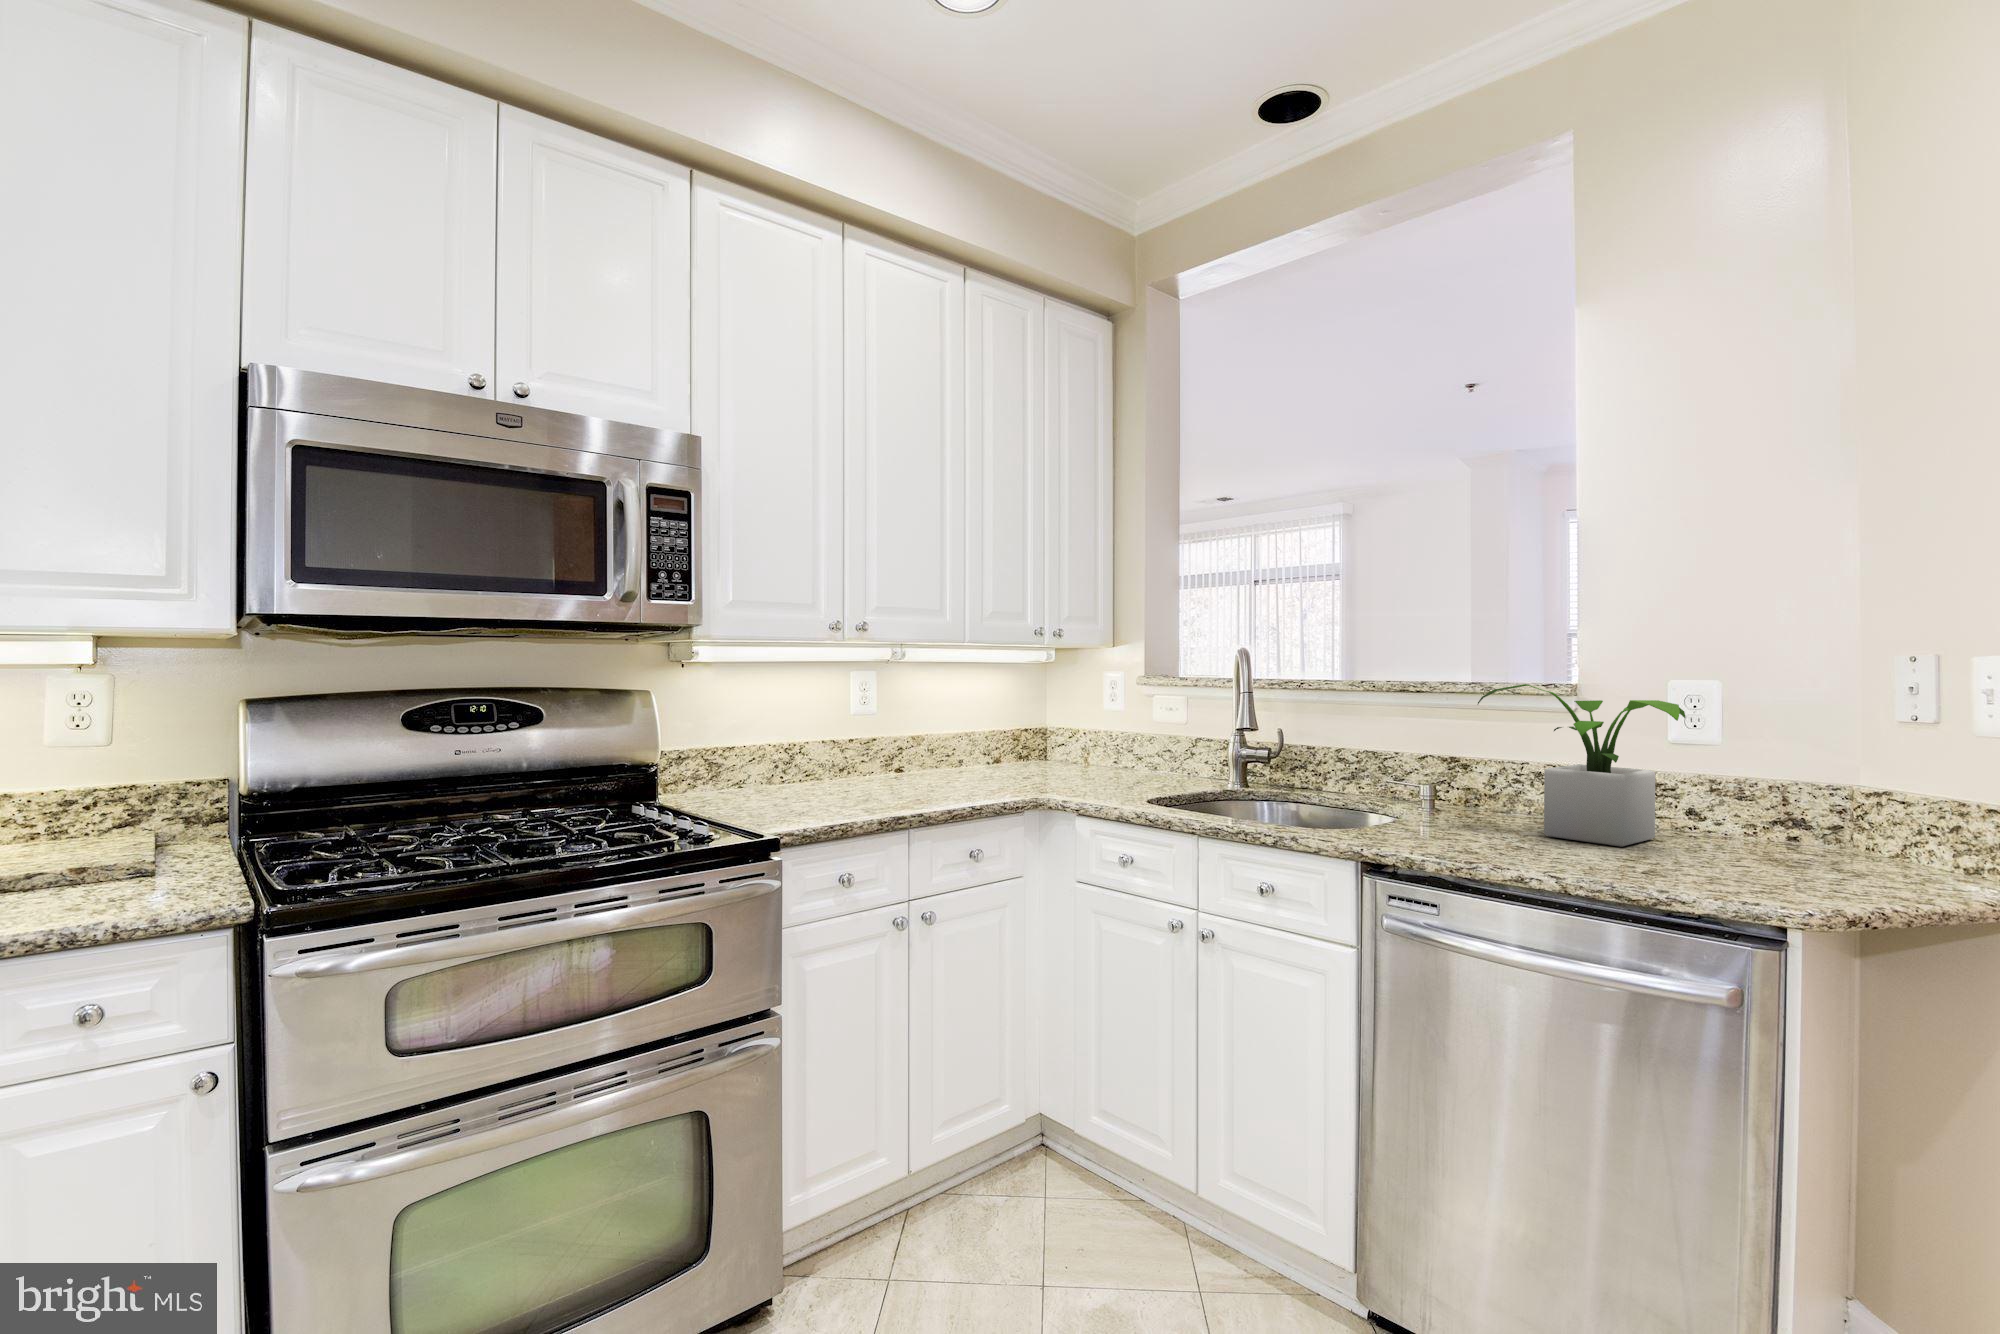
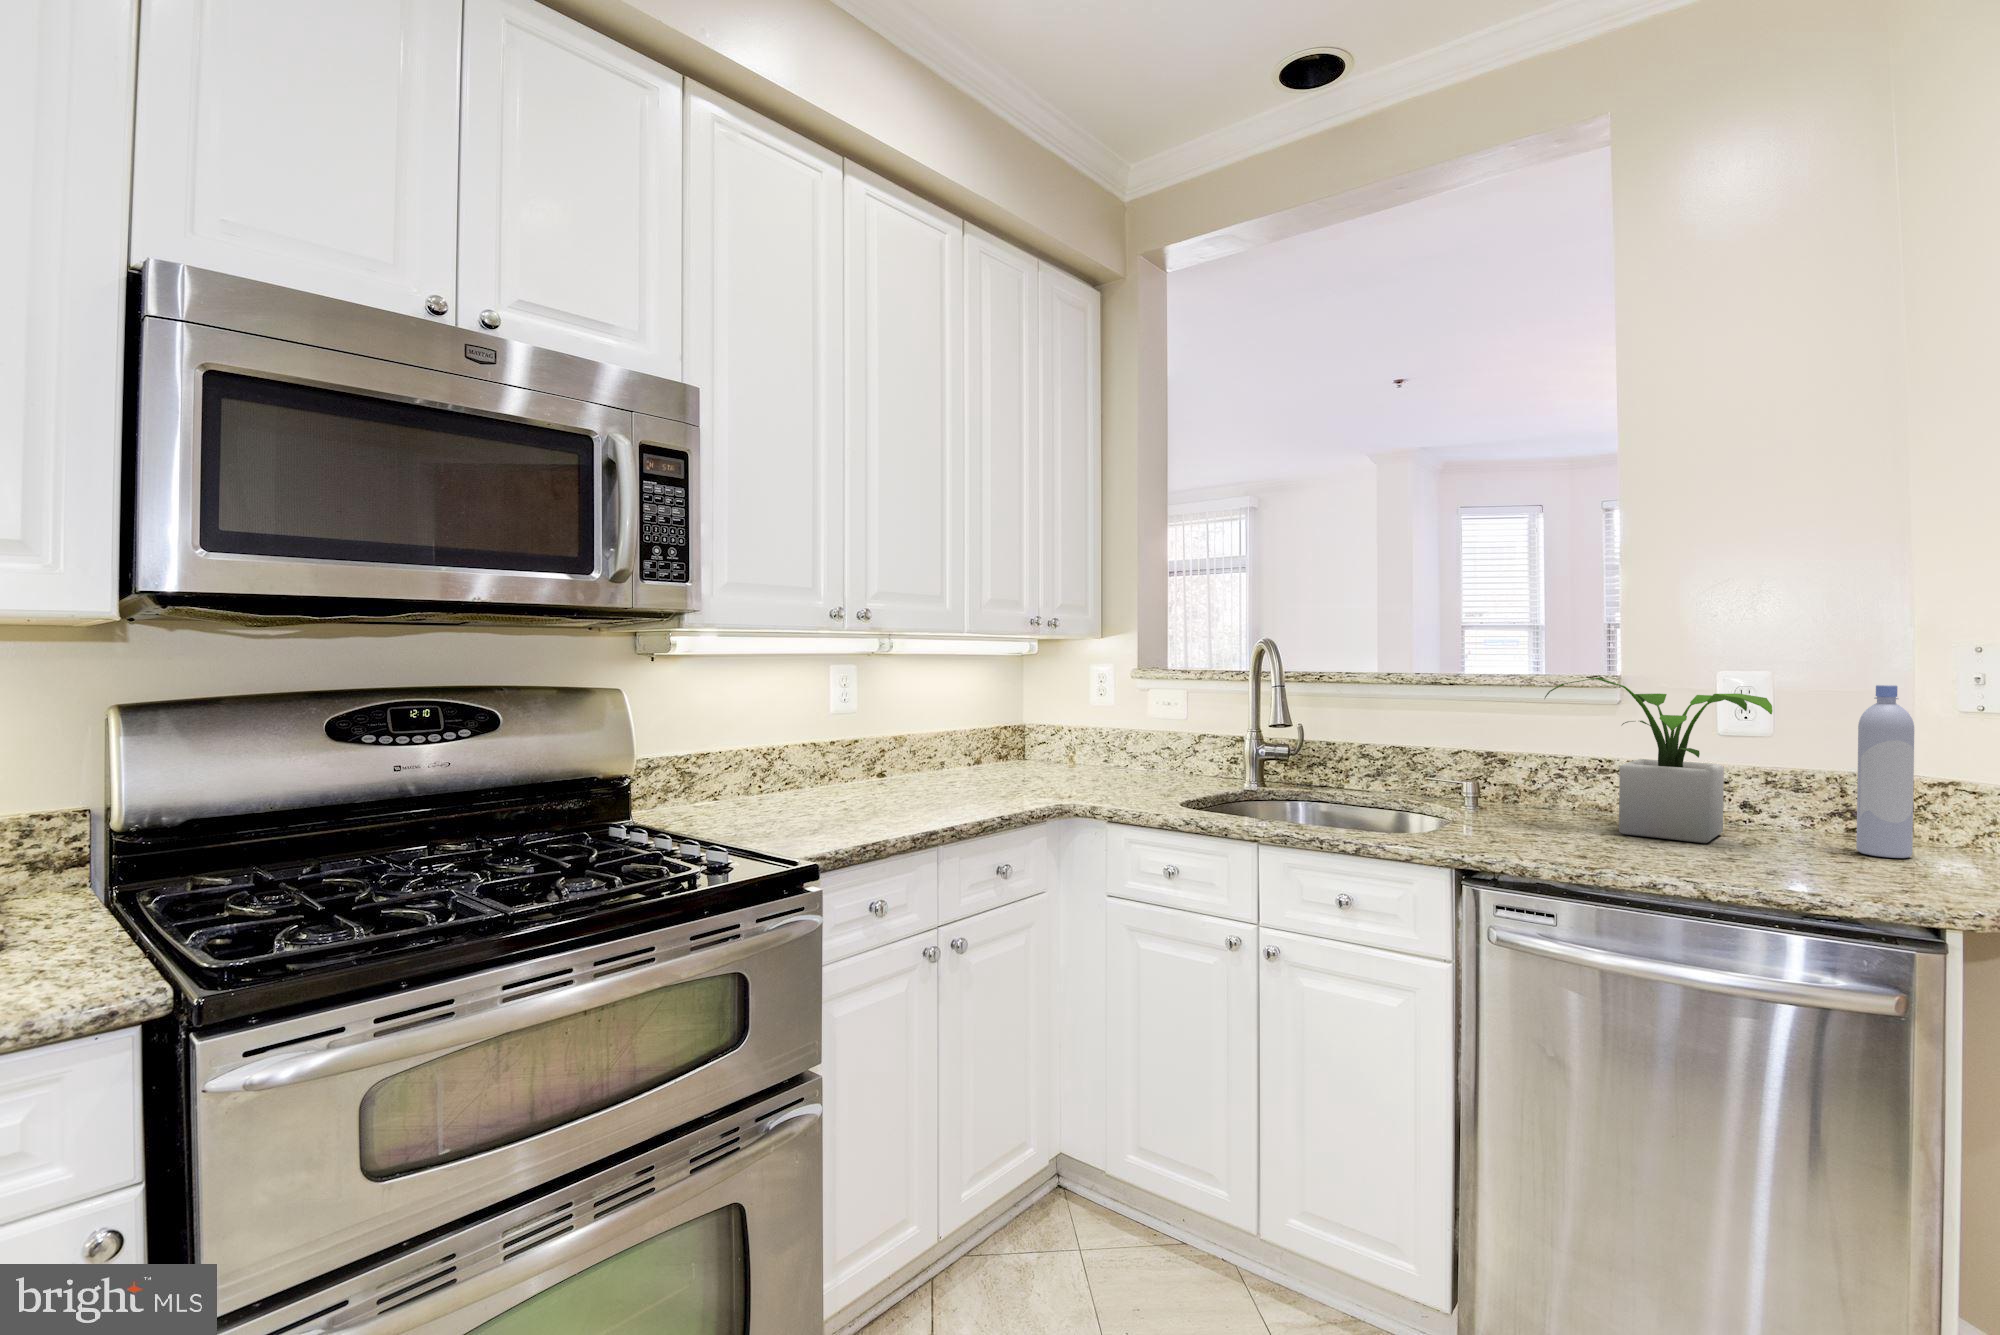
bottle: none [1771,692,1826,865] -> present [1856,685,1914,858]

